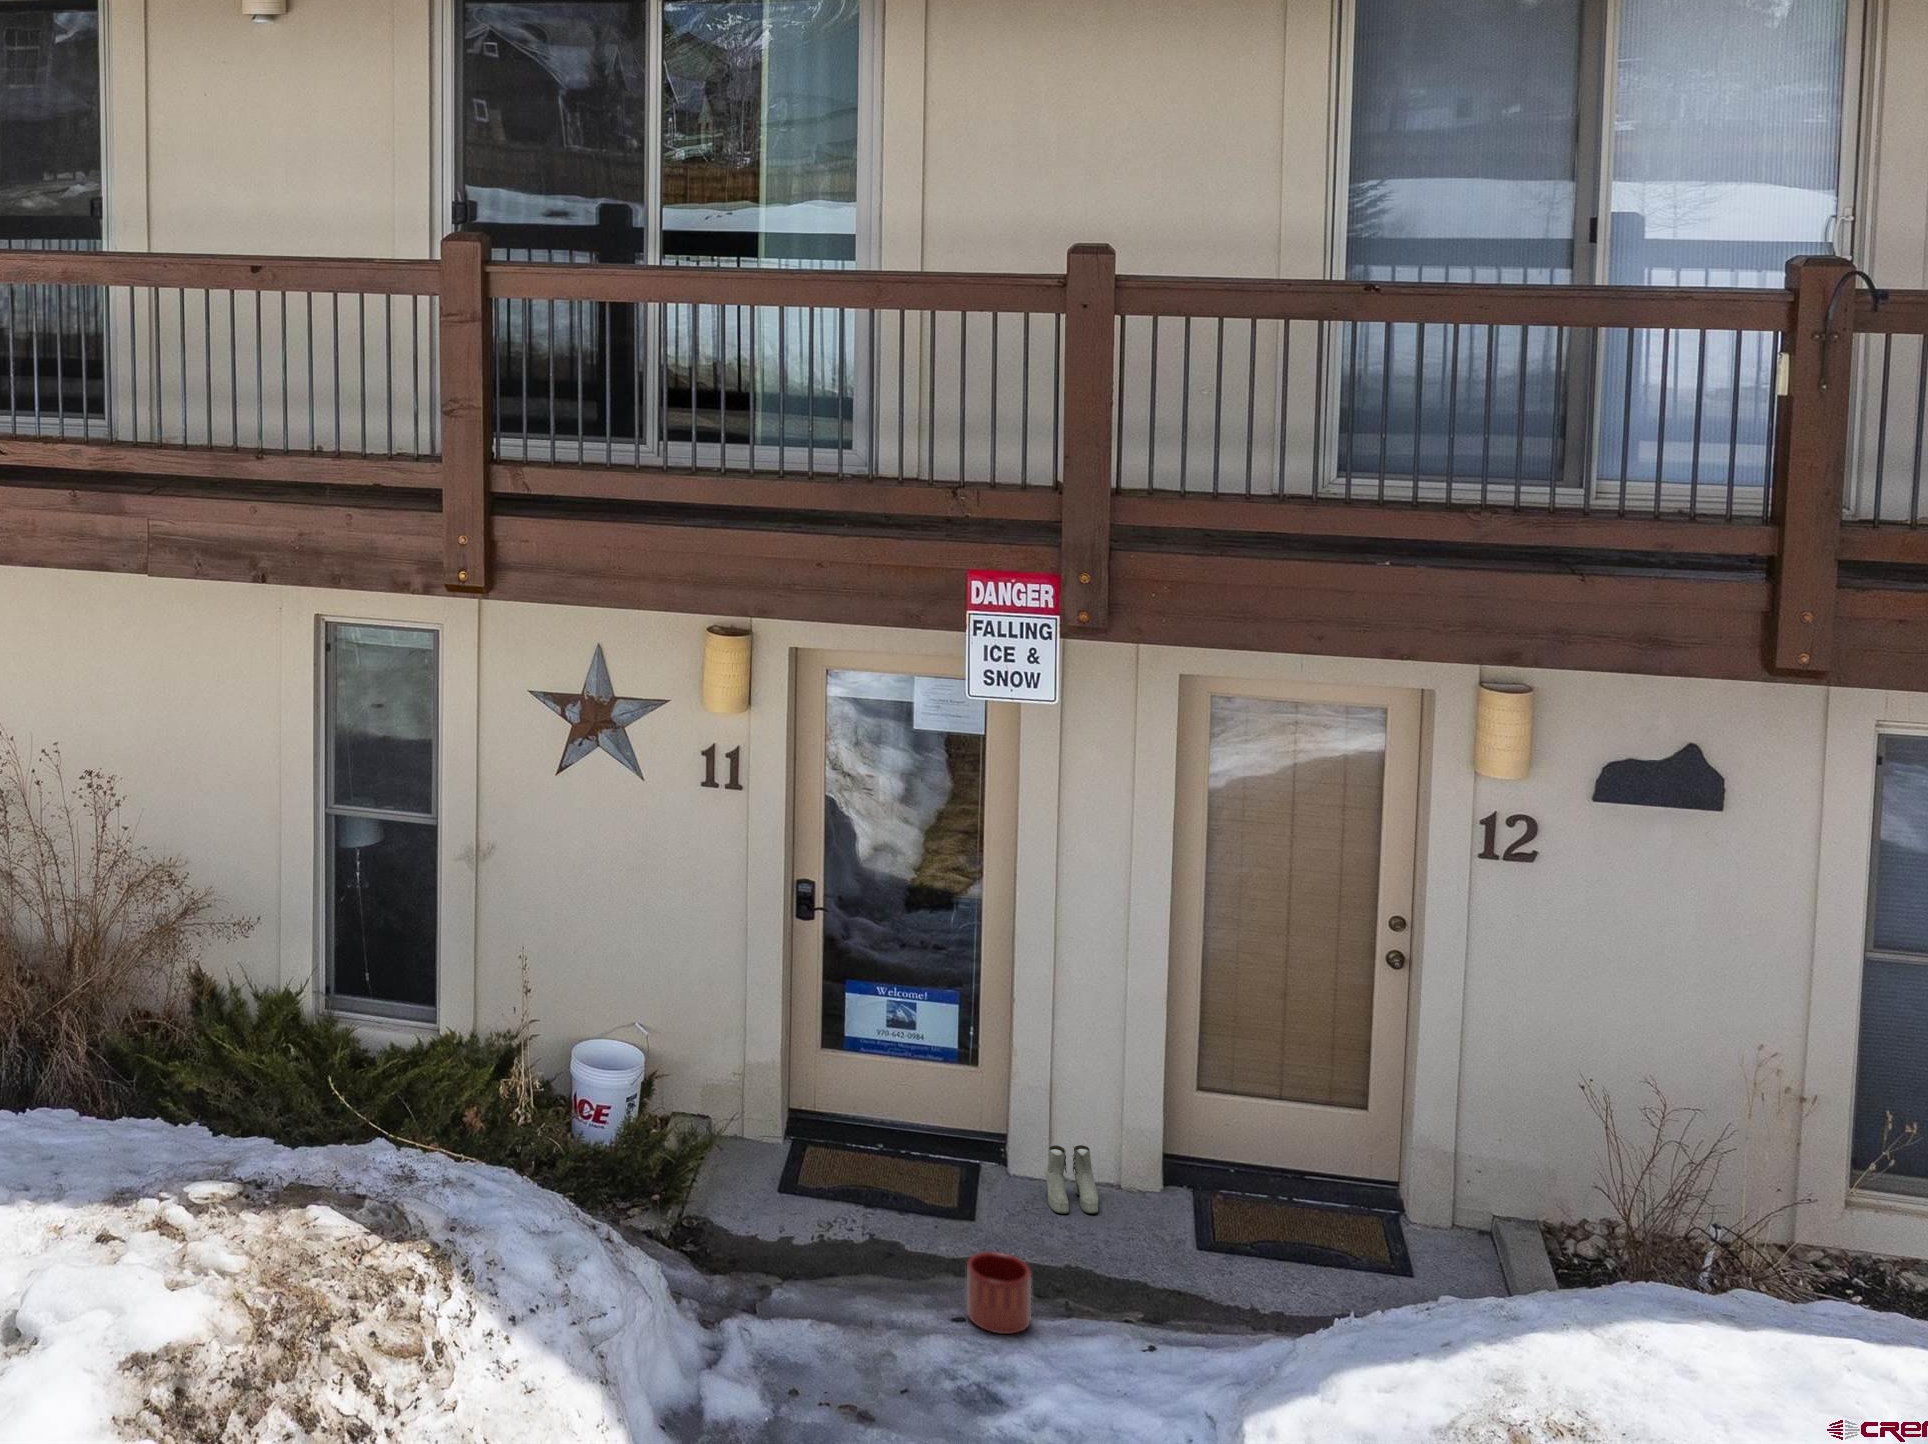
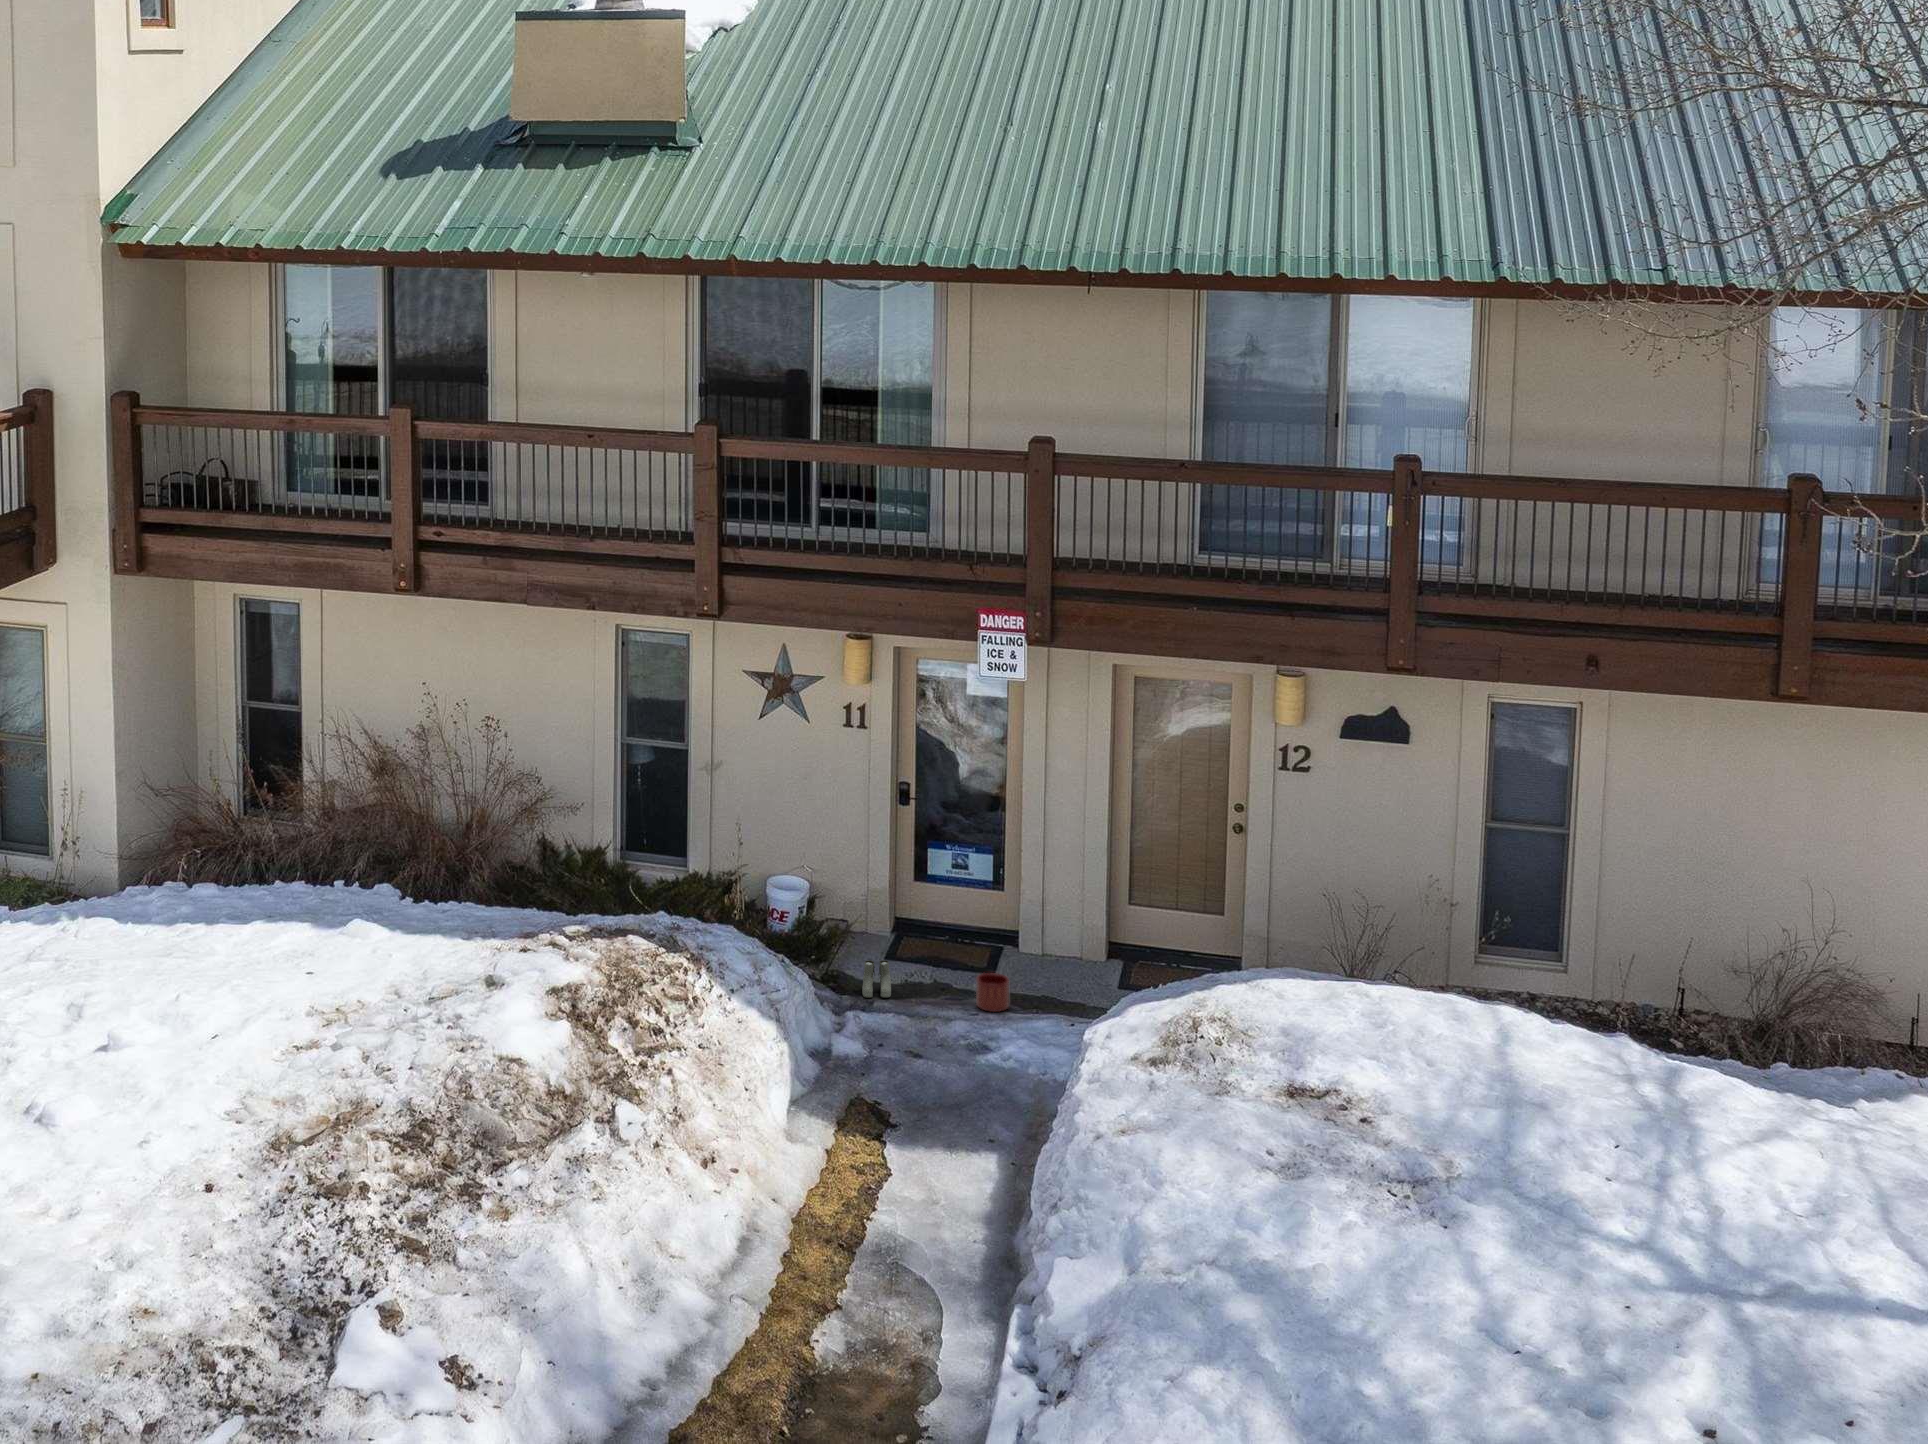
boots: present [1046,1145,1098,1214] -> present [862,960,891,998]

